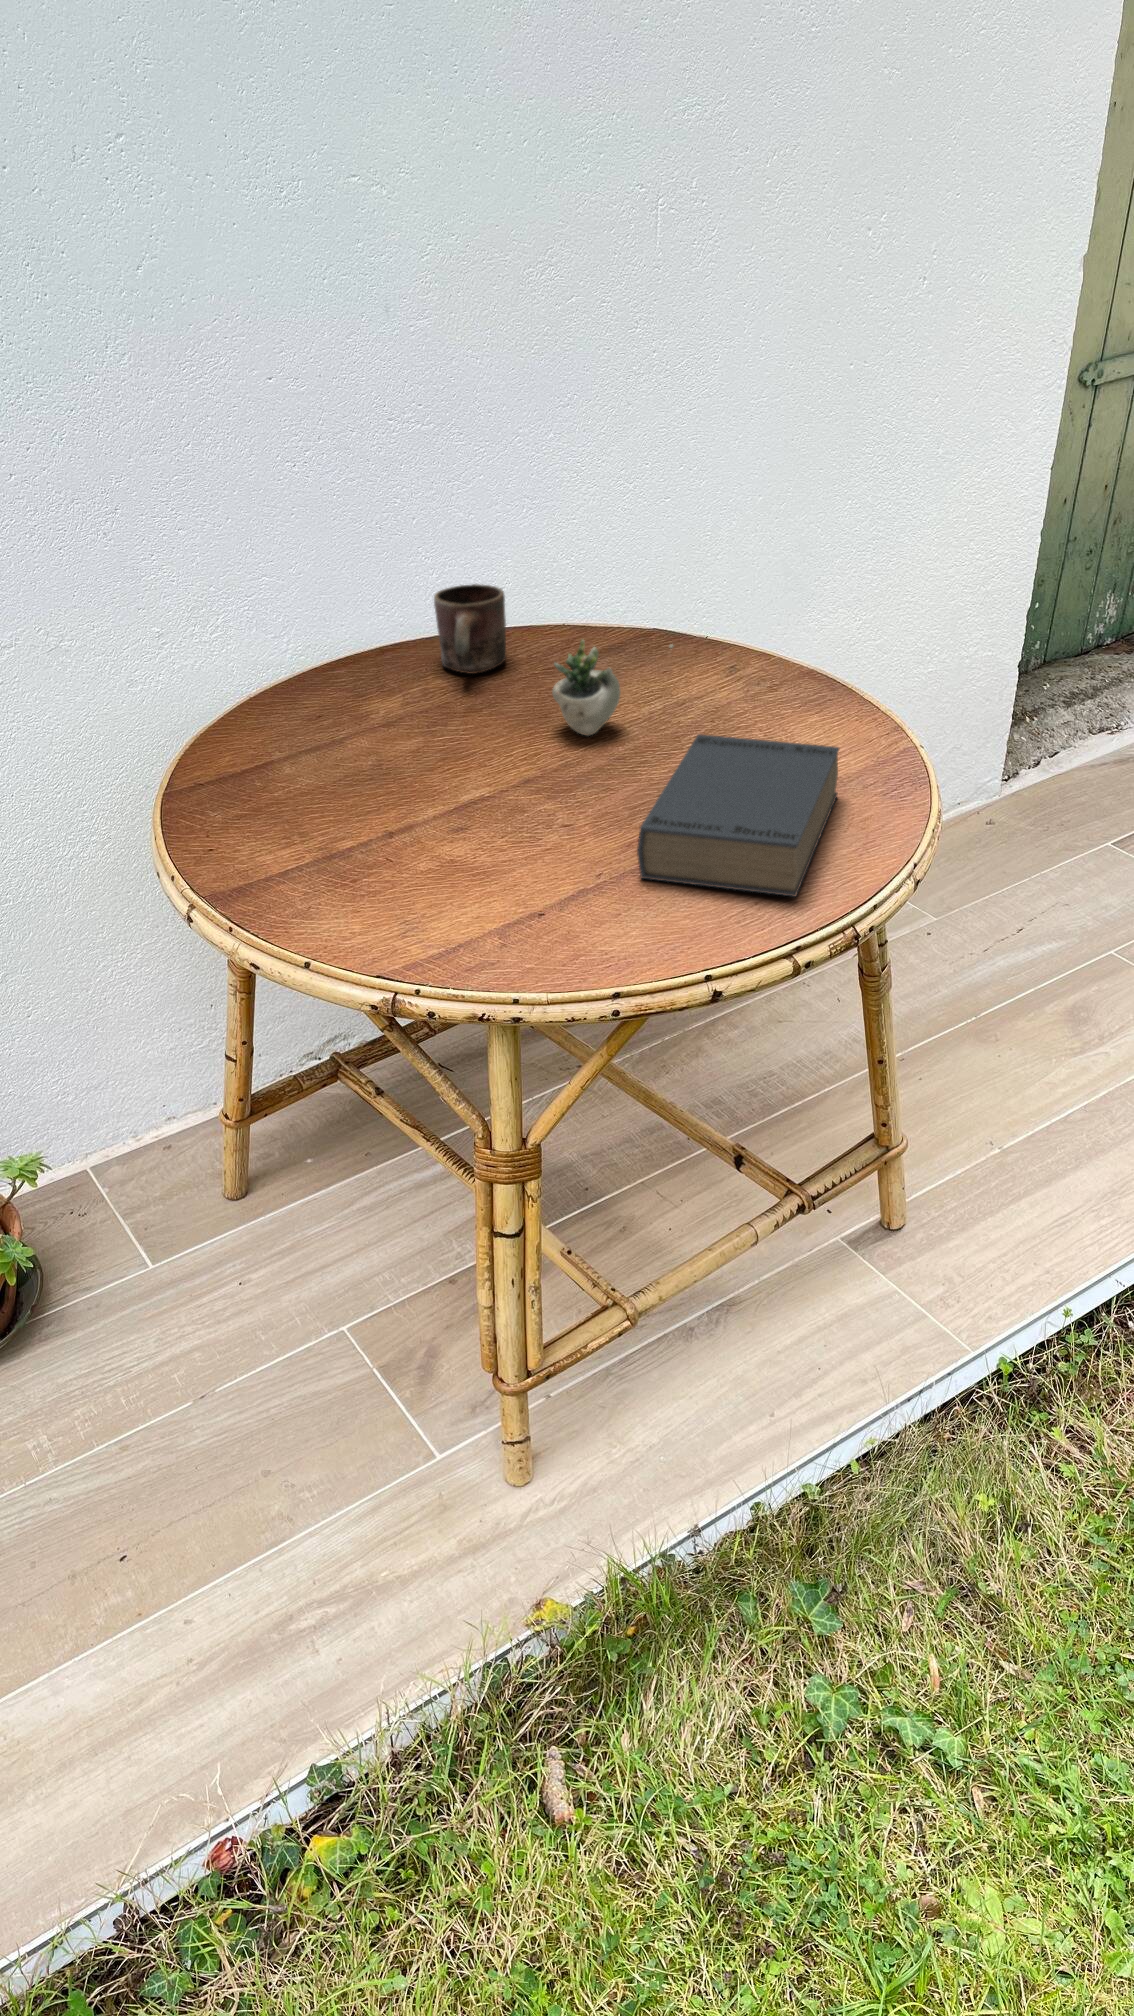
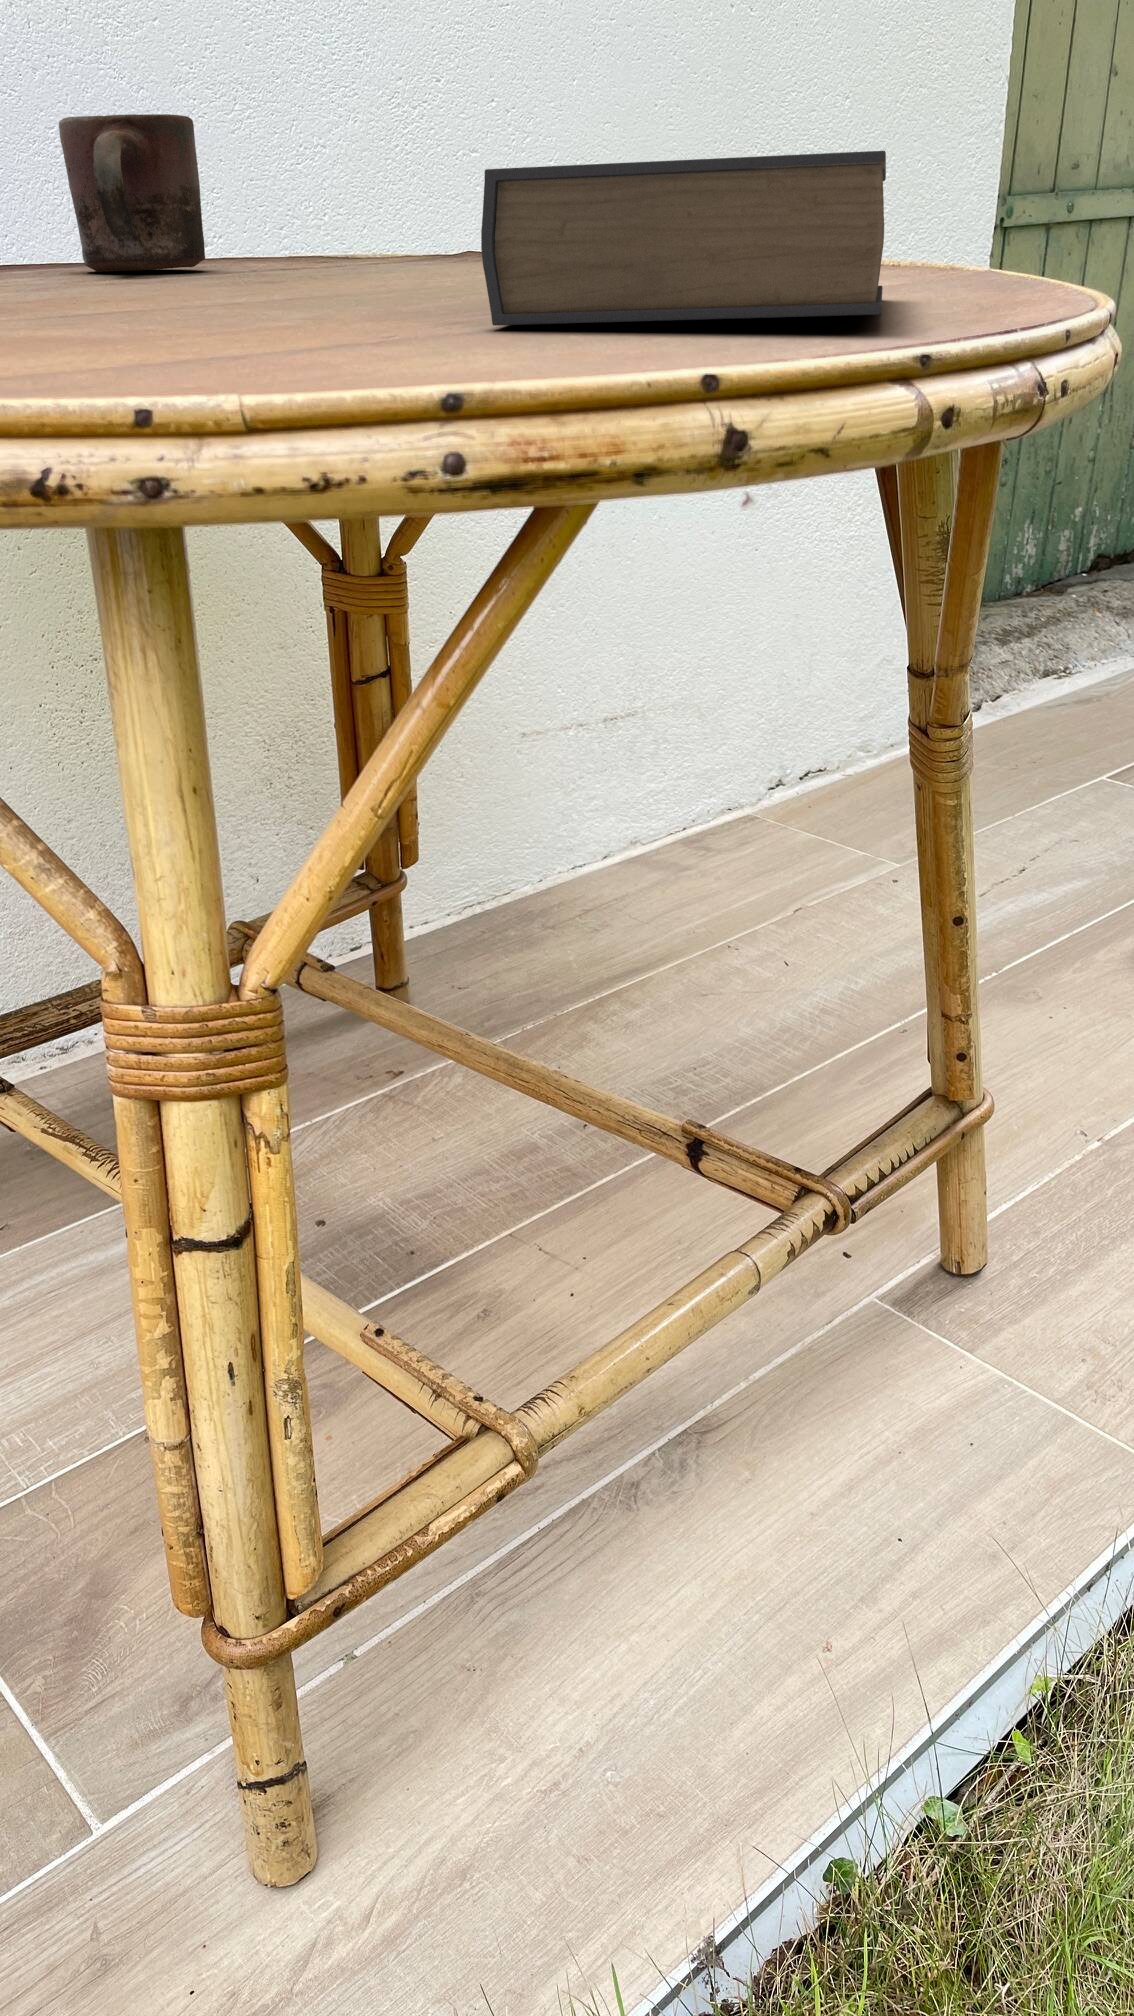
succulent plant: present [552,640,673,736] -> none [279,26,522,285]

